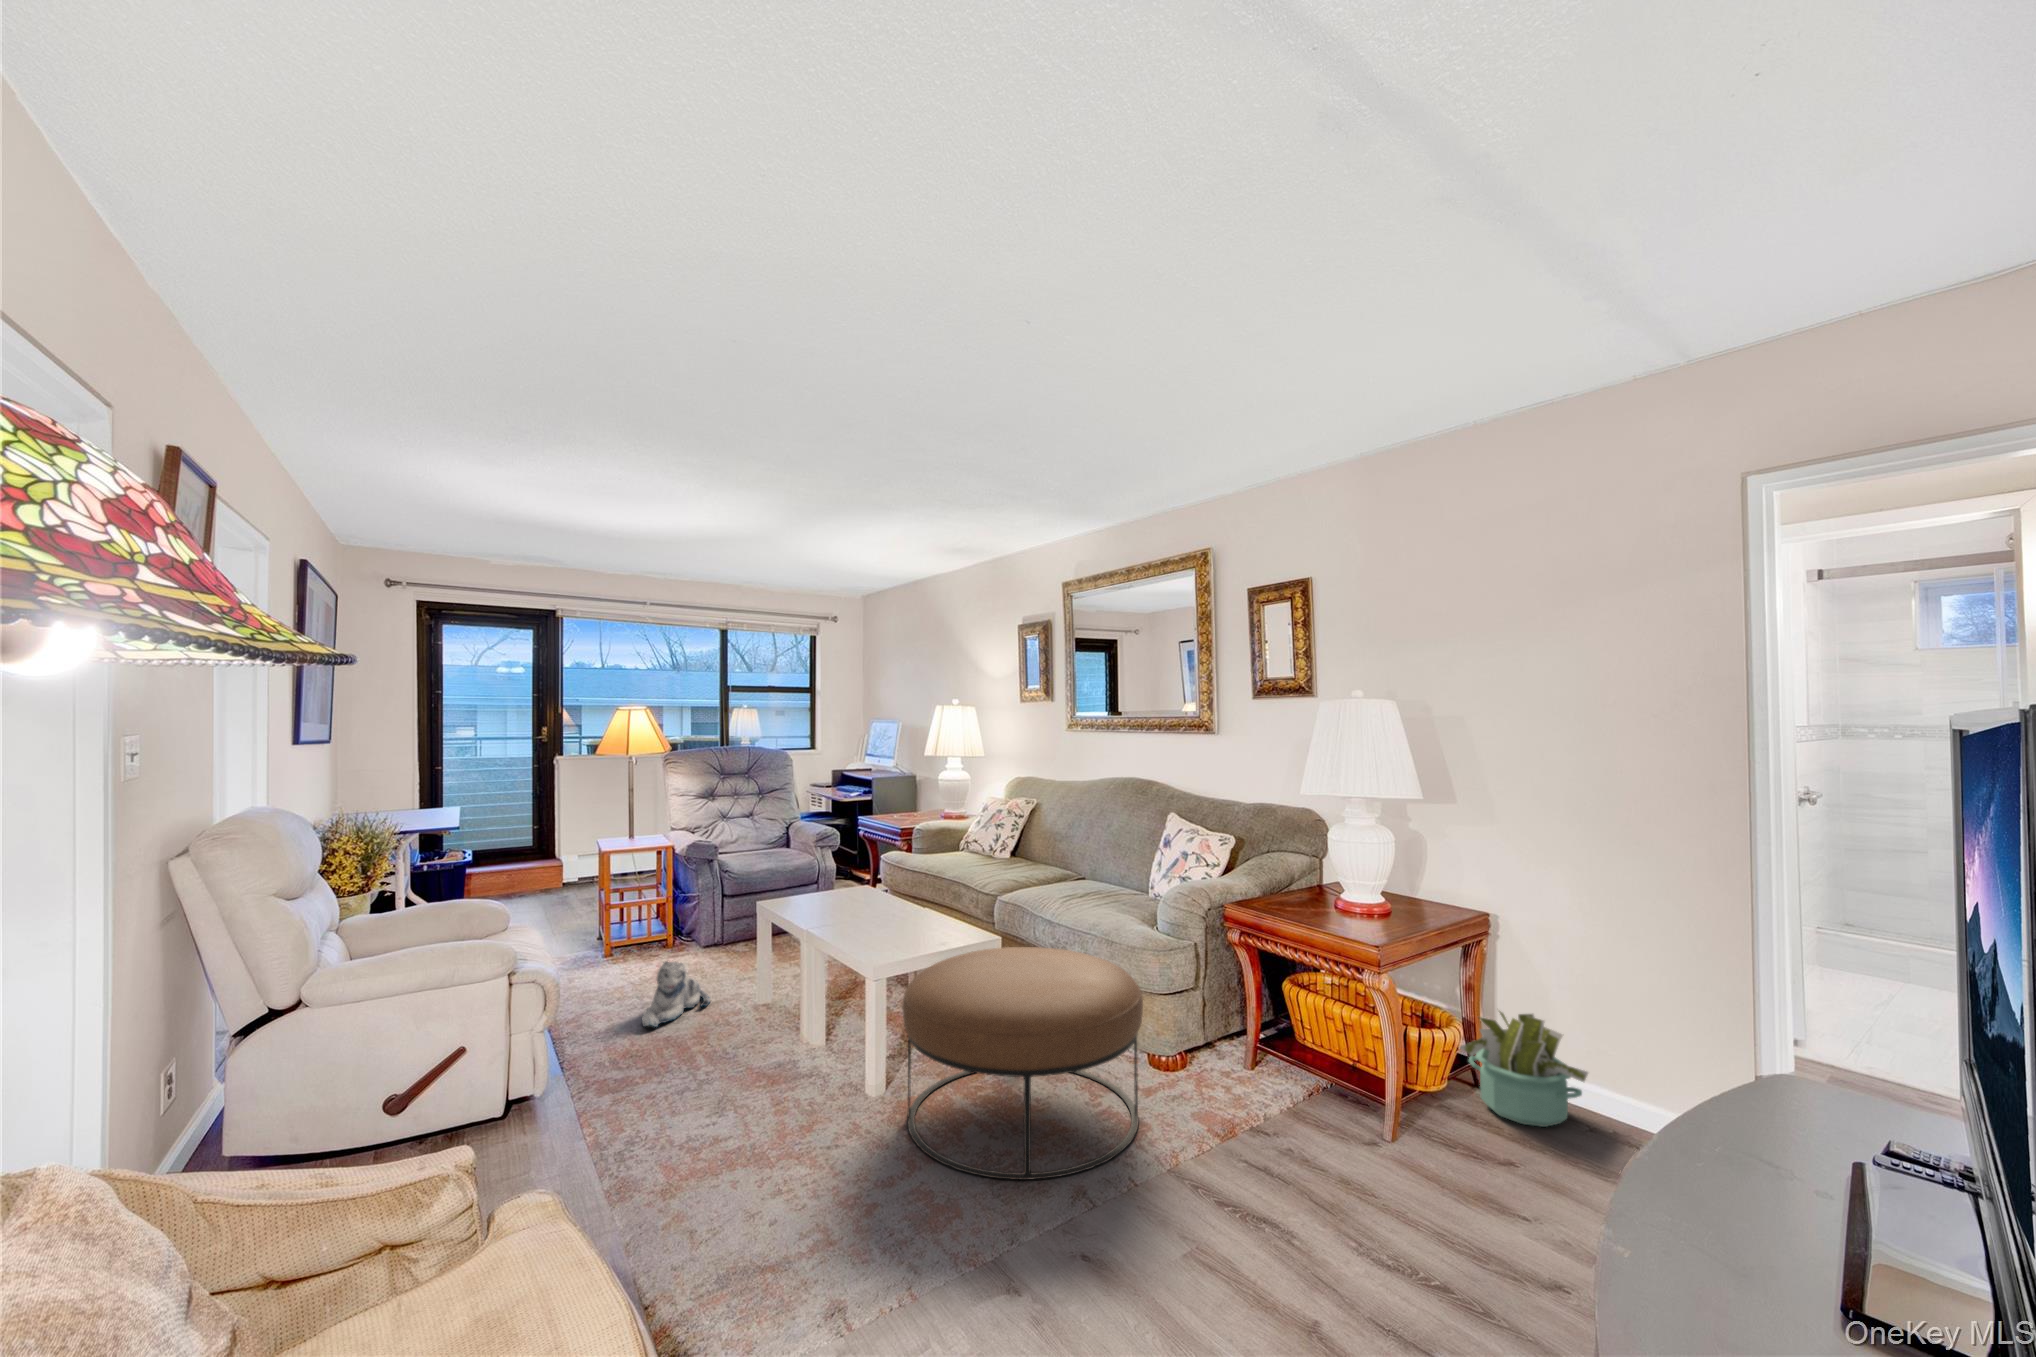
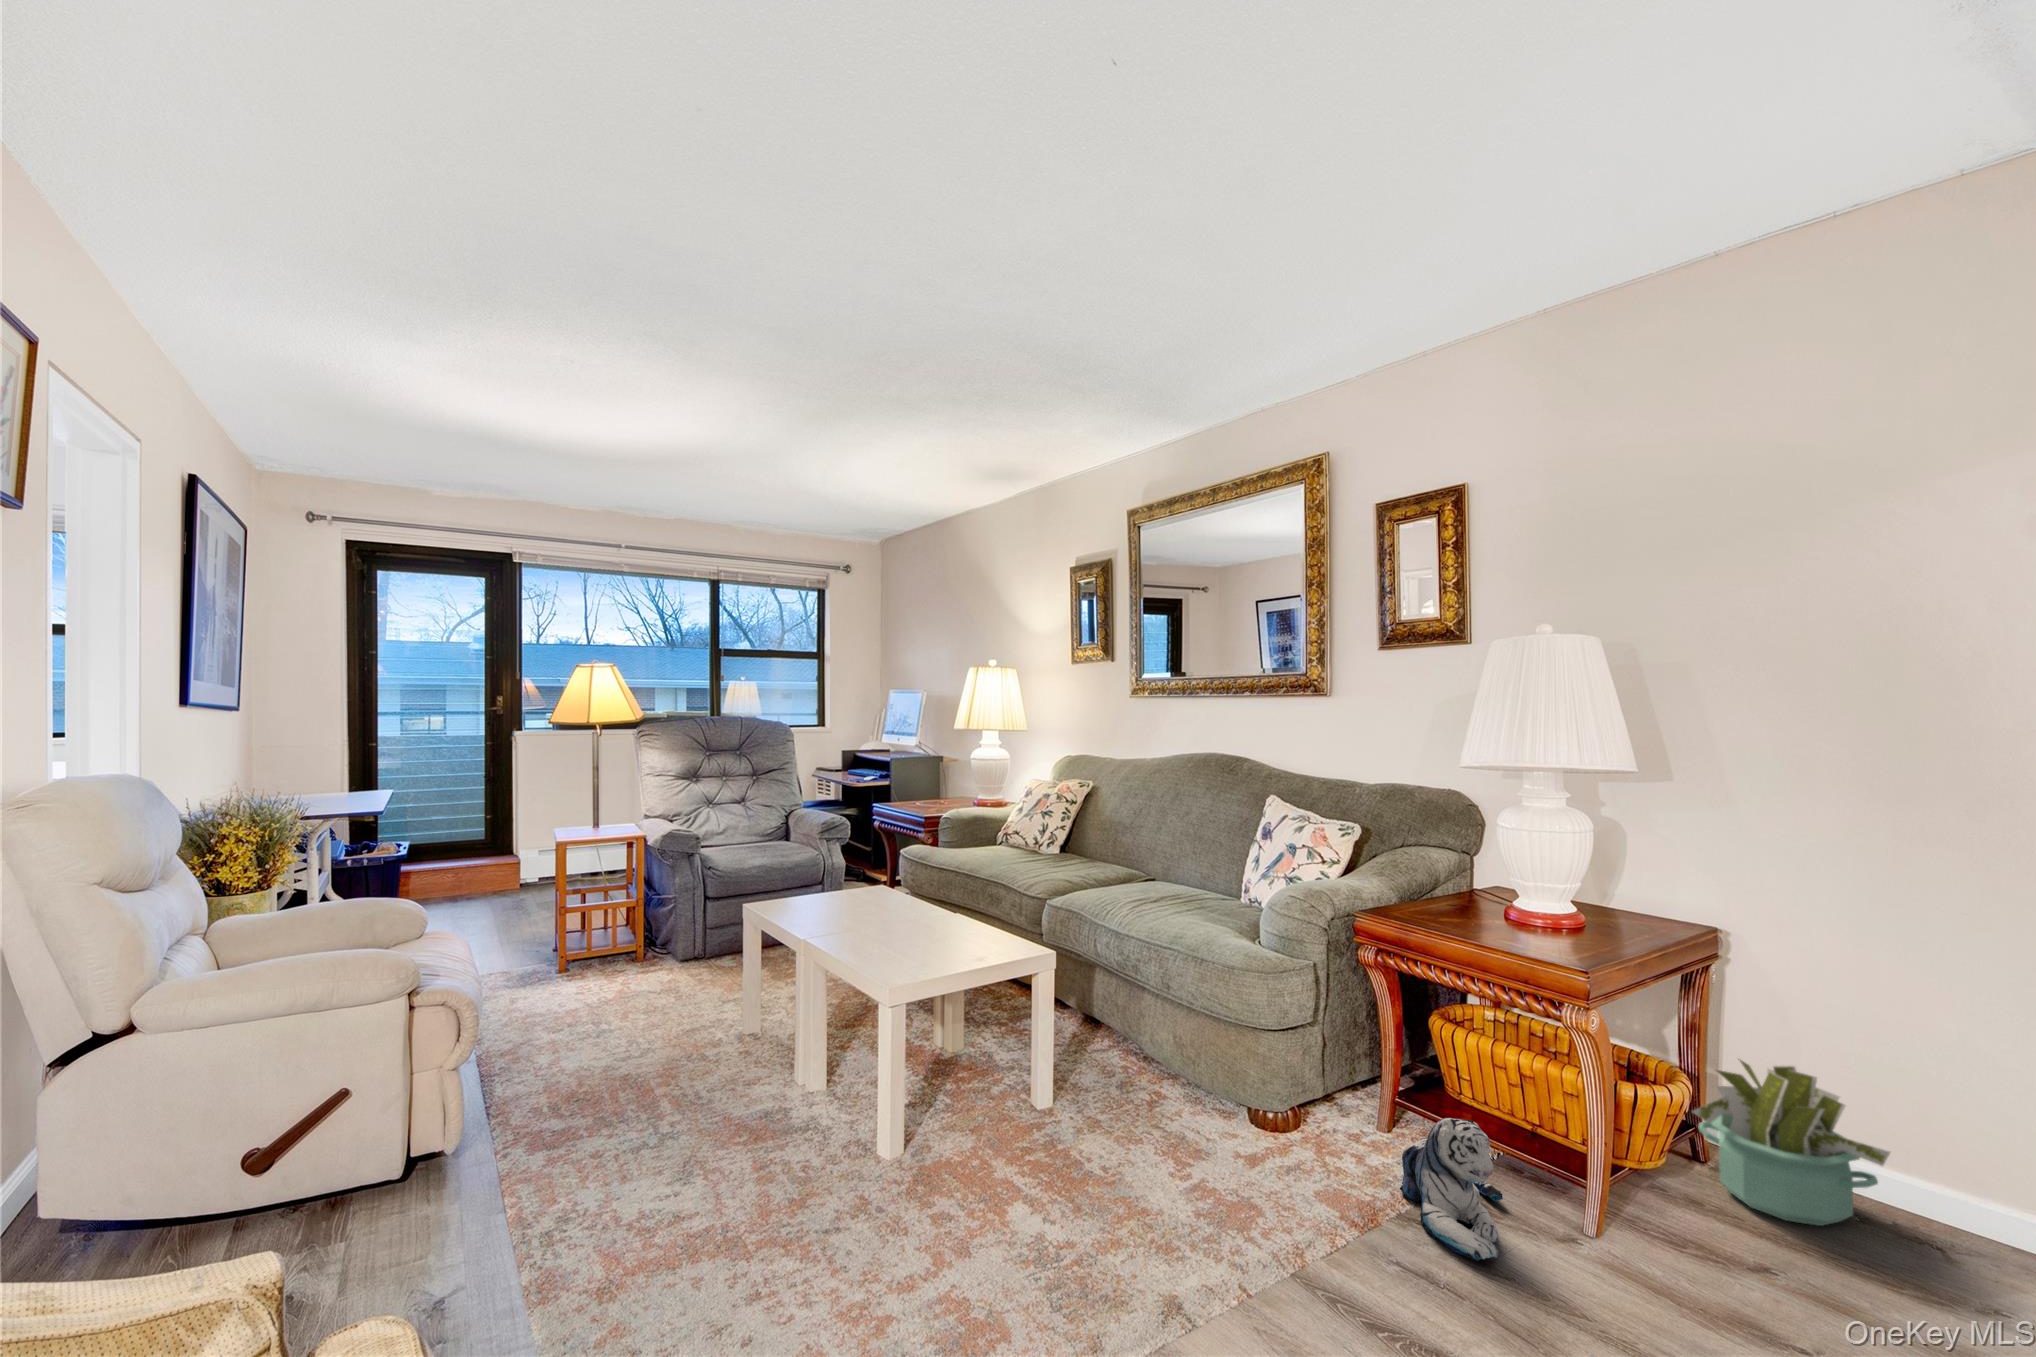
ottoman: present [902,947,1143,1180] -> none [925,965,1252,1288]
plush toy: present [642,961,710,1027] -> present [1400,1118,1503,1261]

